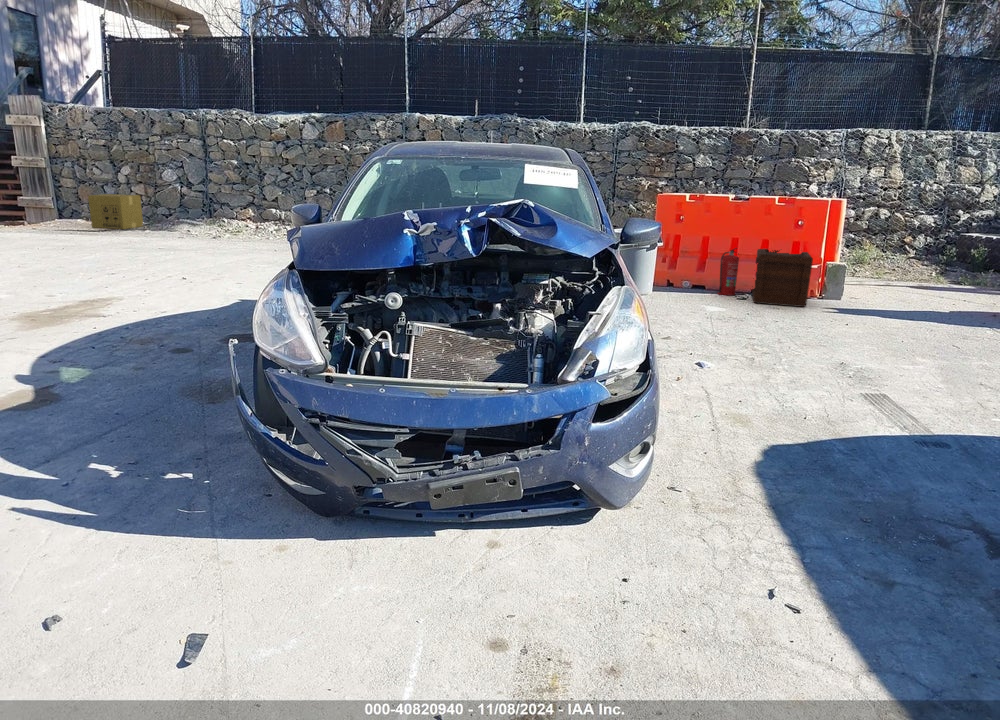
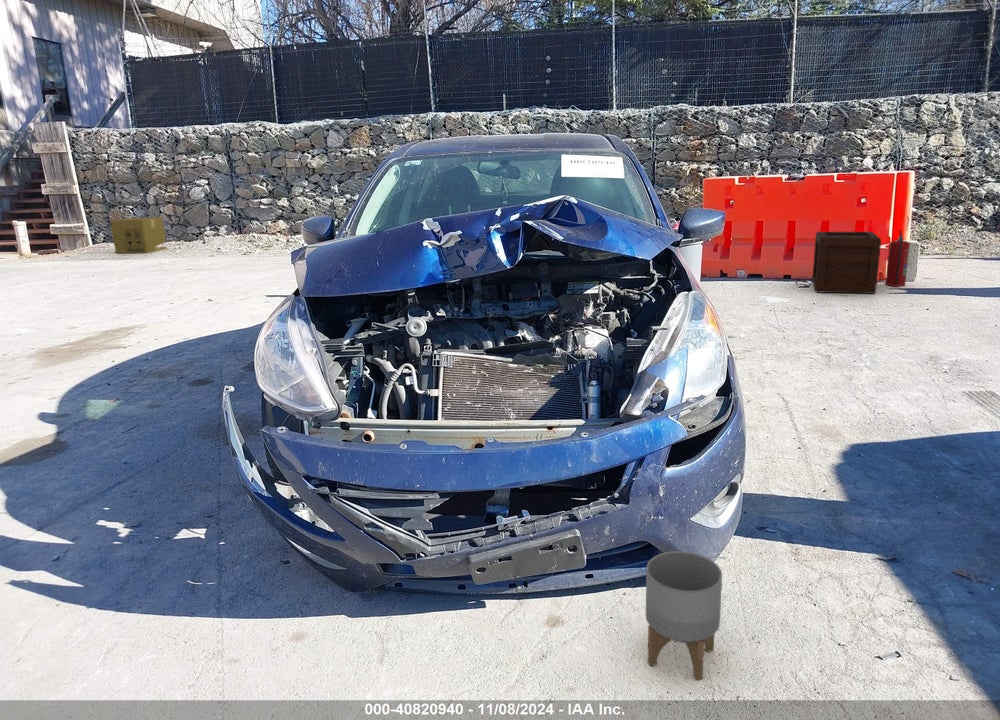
fire extinguisher: present [718,248,739,295] -> present [885,231,910,287]
planter: none [568,491,630,591] -> present [646,551,722,680]

